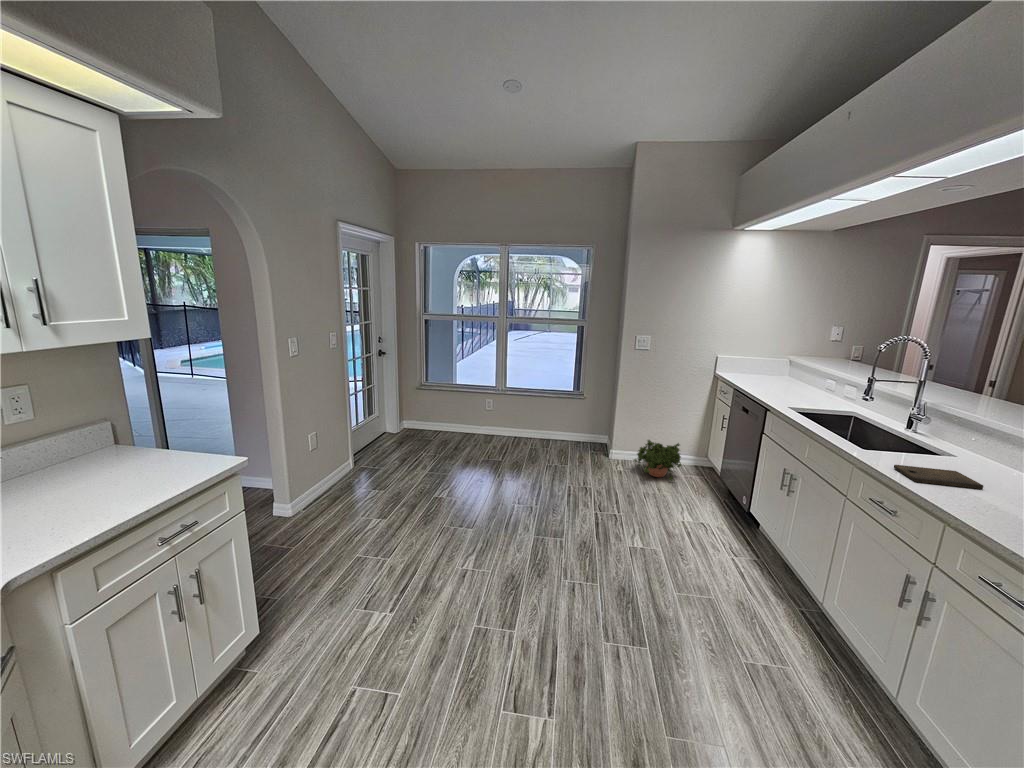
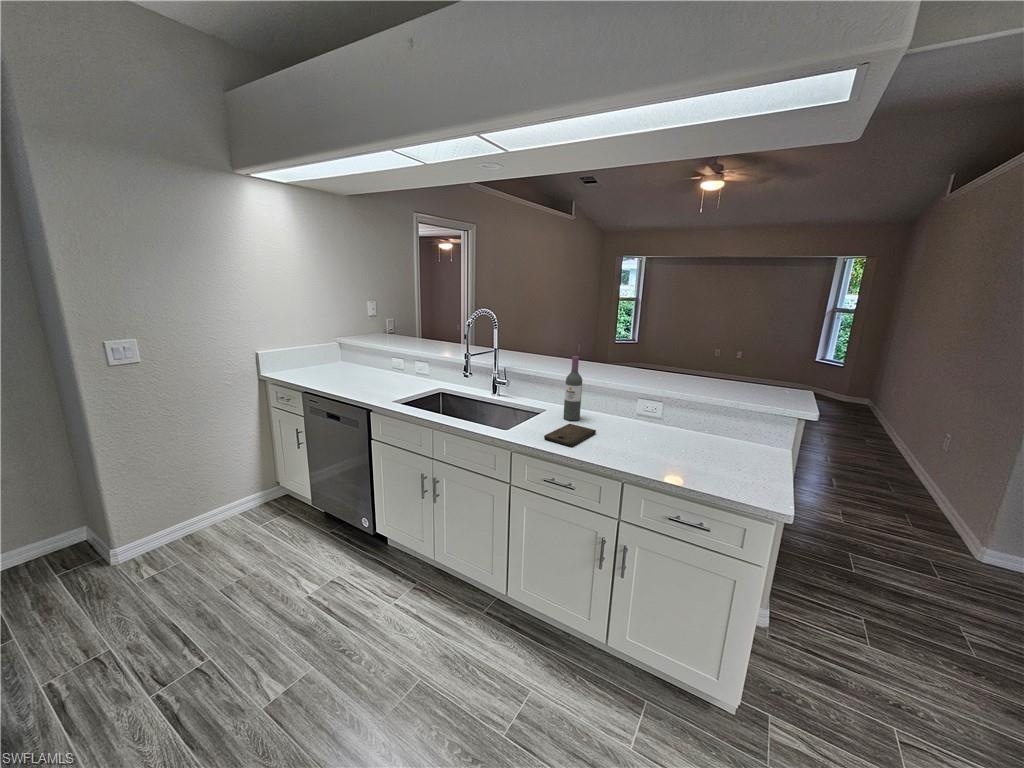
wine bottle: none [965,400,1006,476] -> present [563,356,582,420]
potted plant: present [634,440,681,479] -> none [170,486,259,561]

